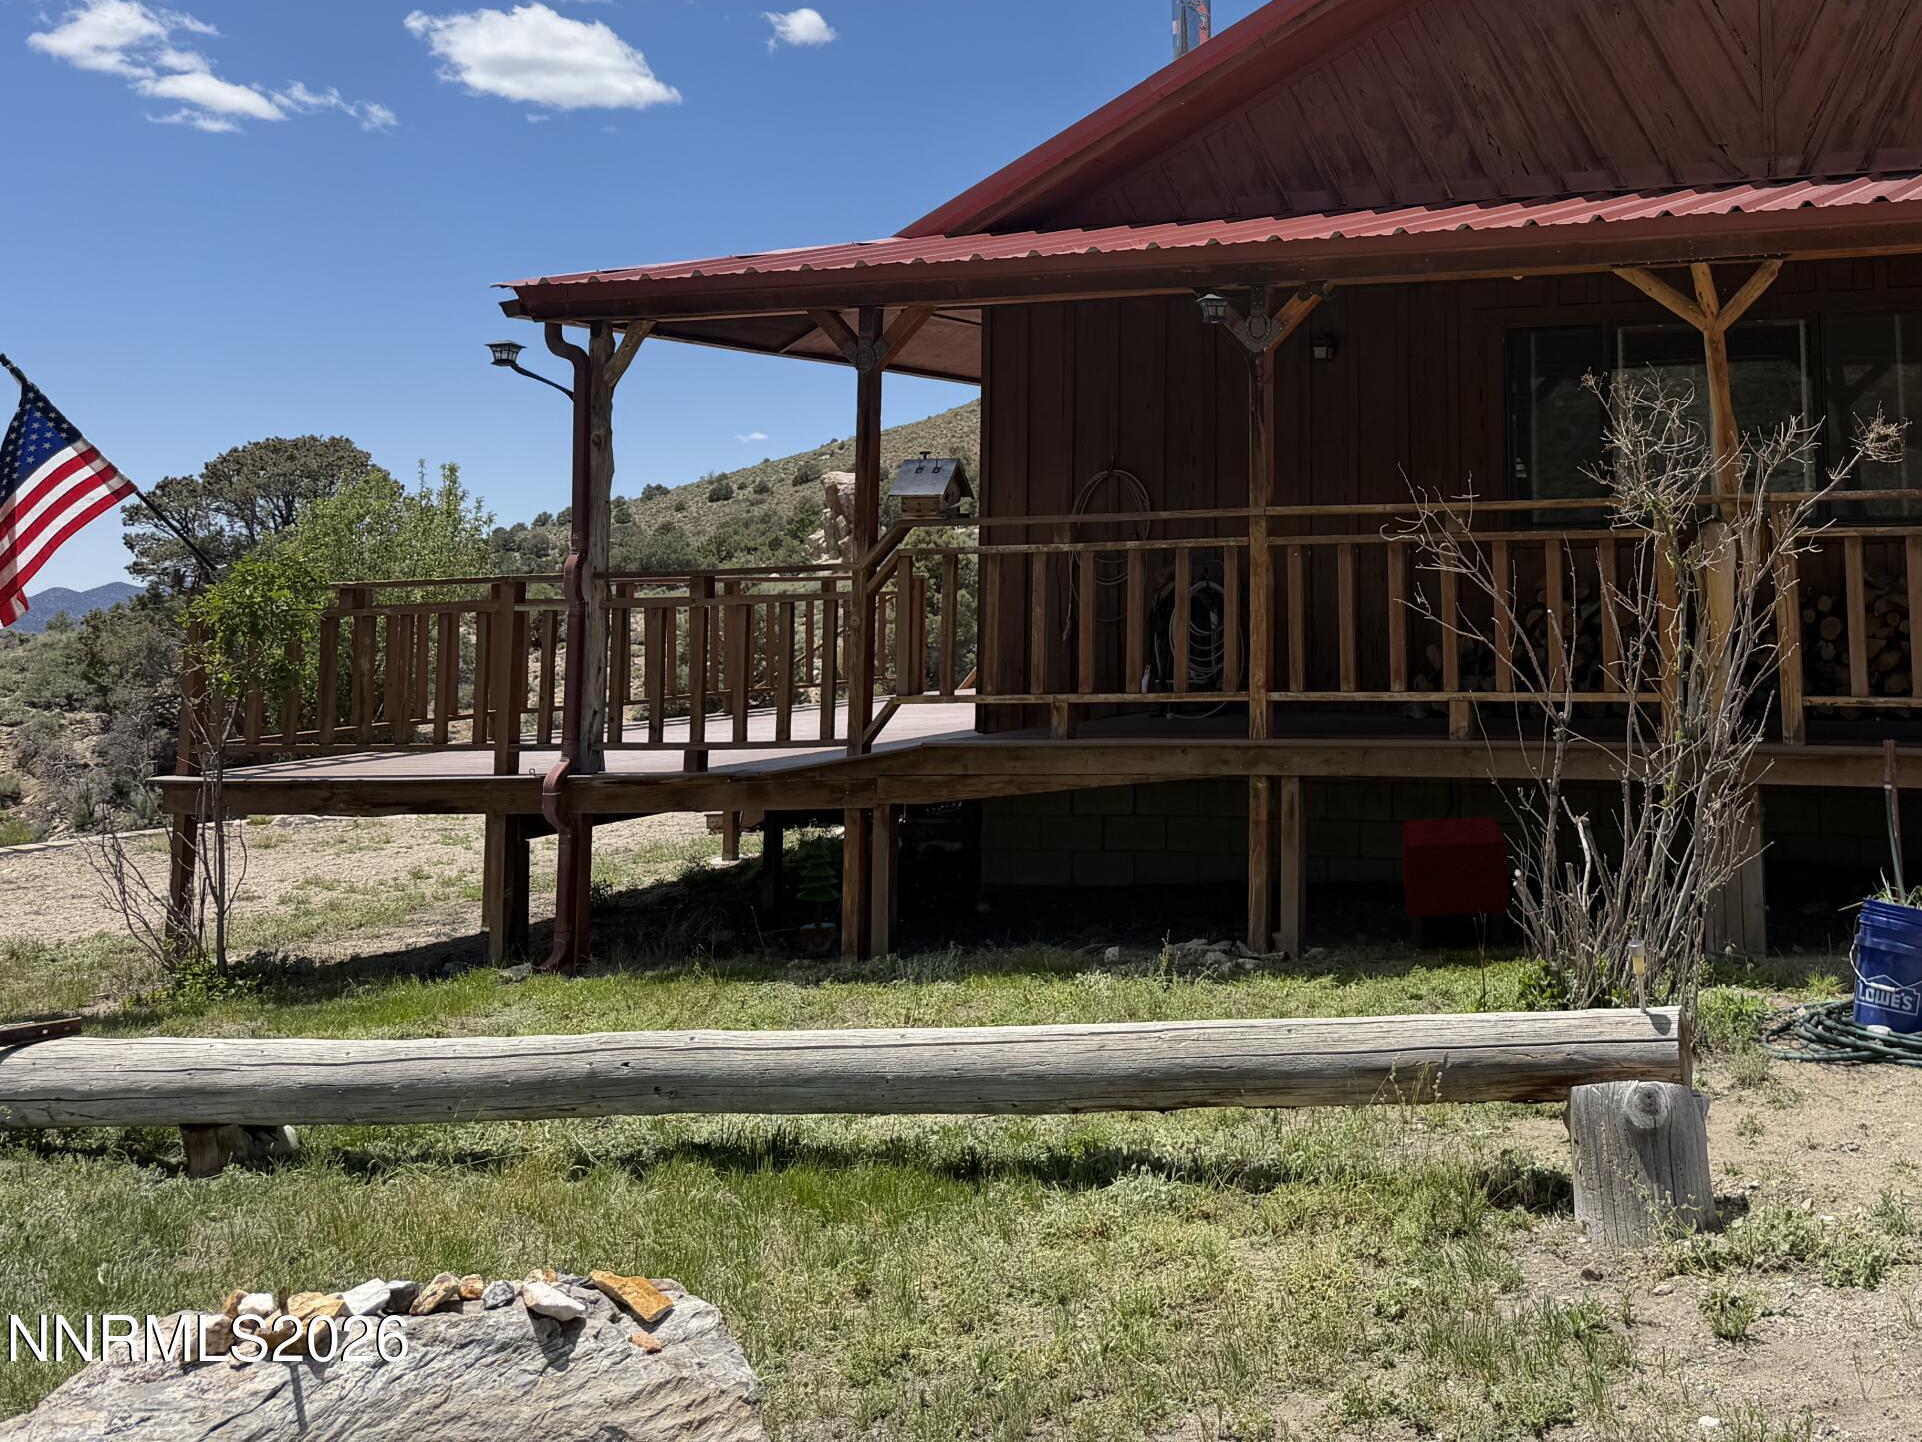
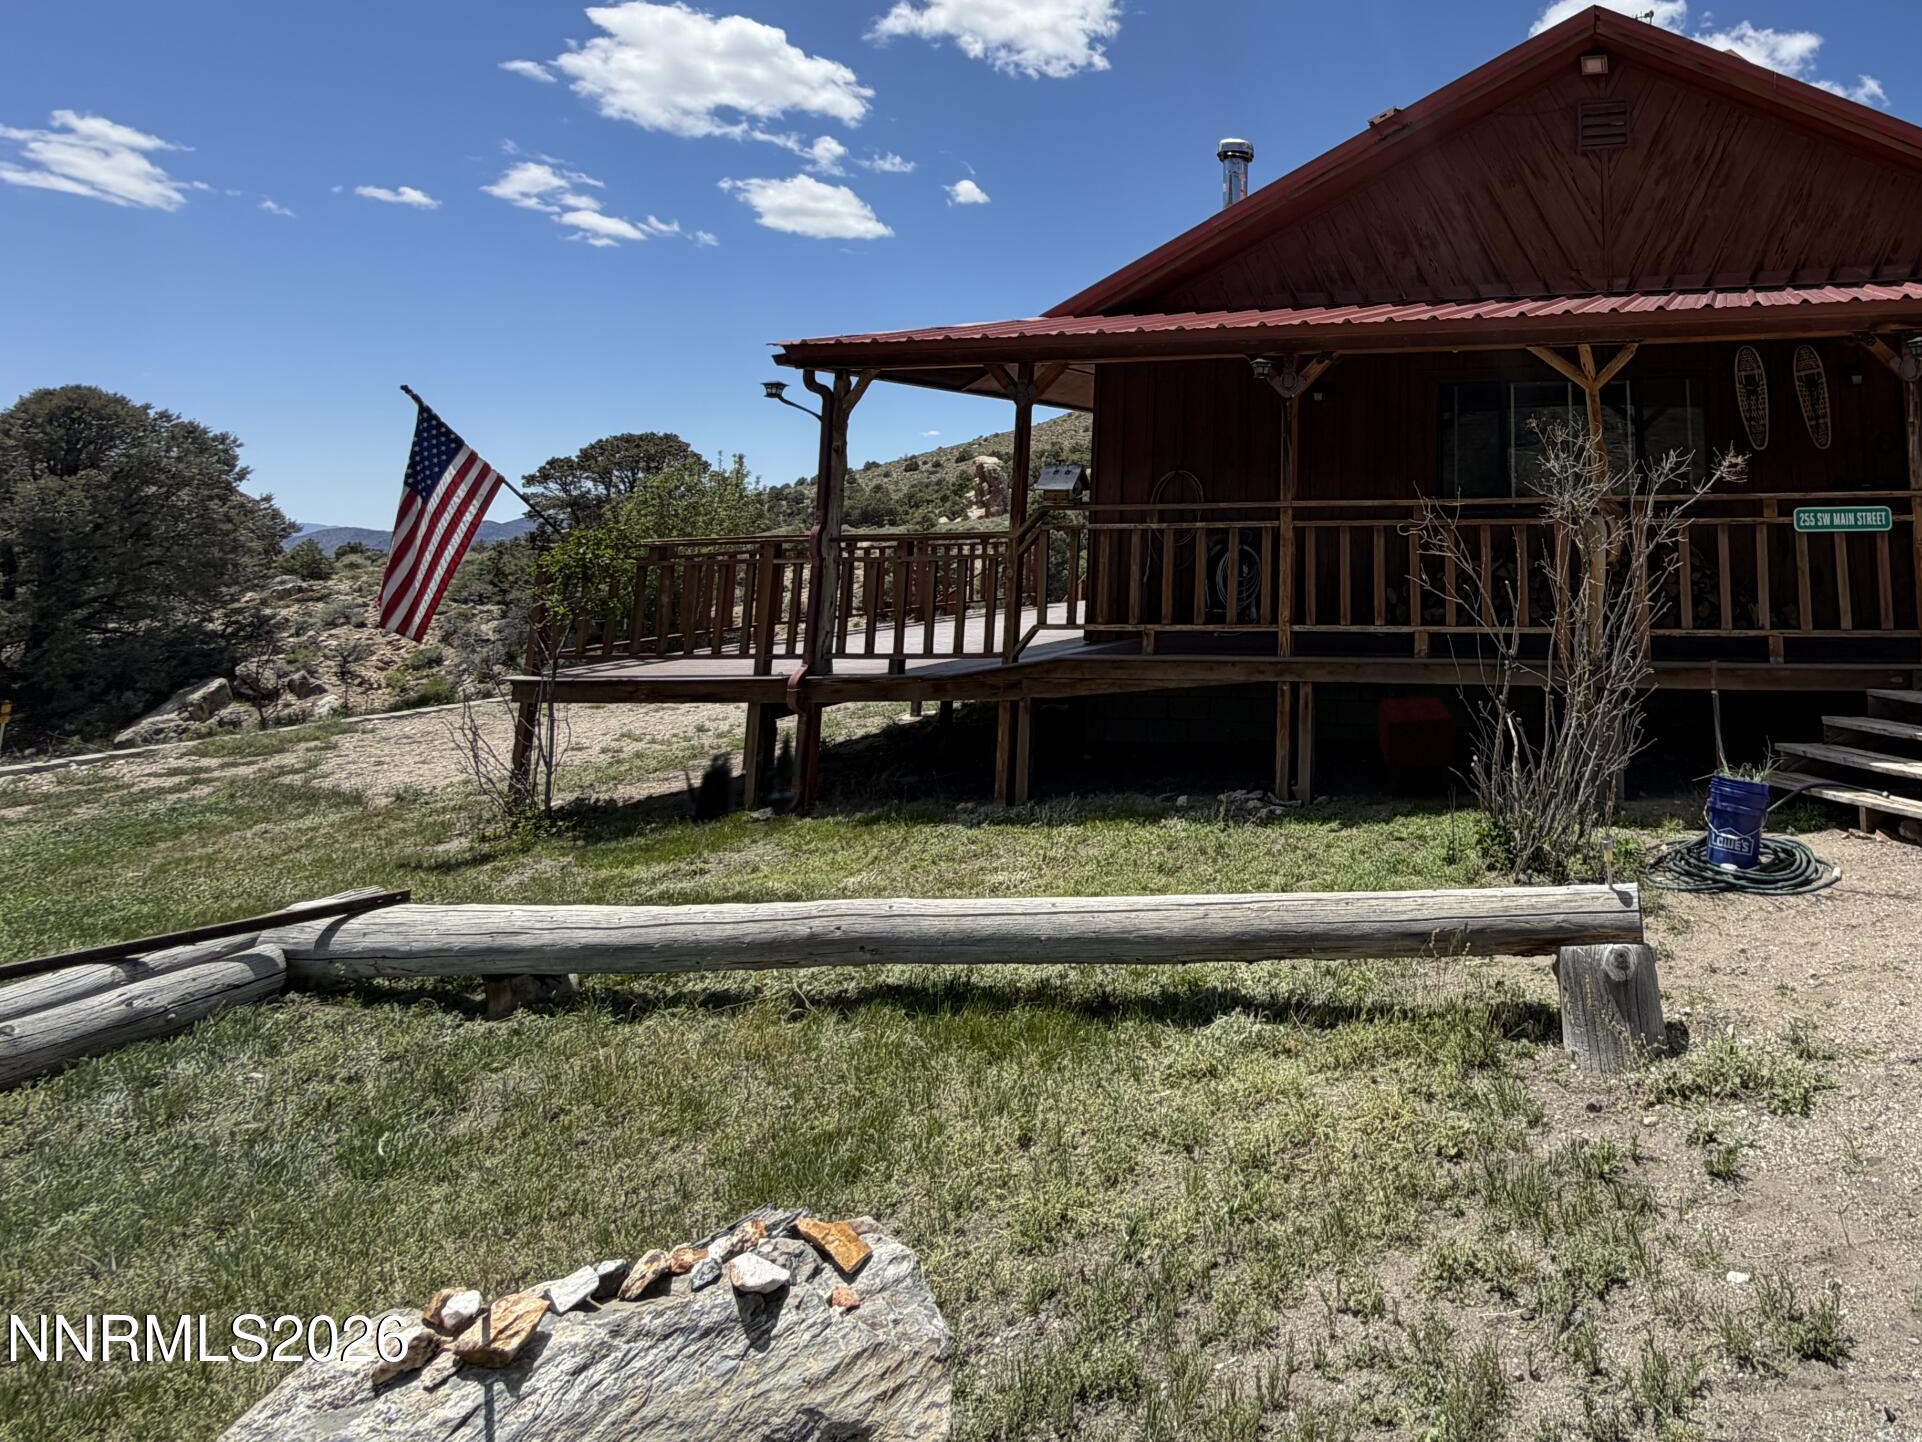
potted tree: present [796,833,841,956] -> present [768,731,800,816]
watering can: none [402,873,486,971] -> present [684,749,737,816]

